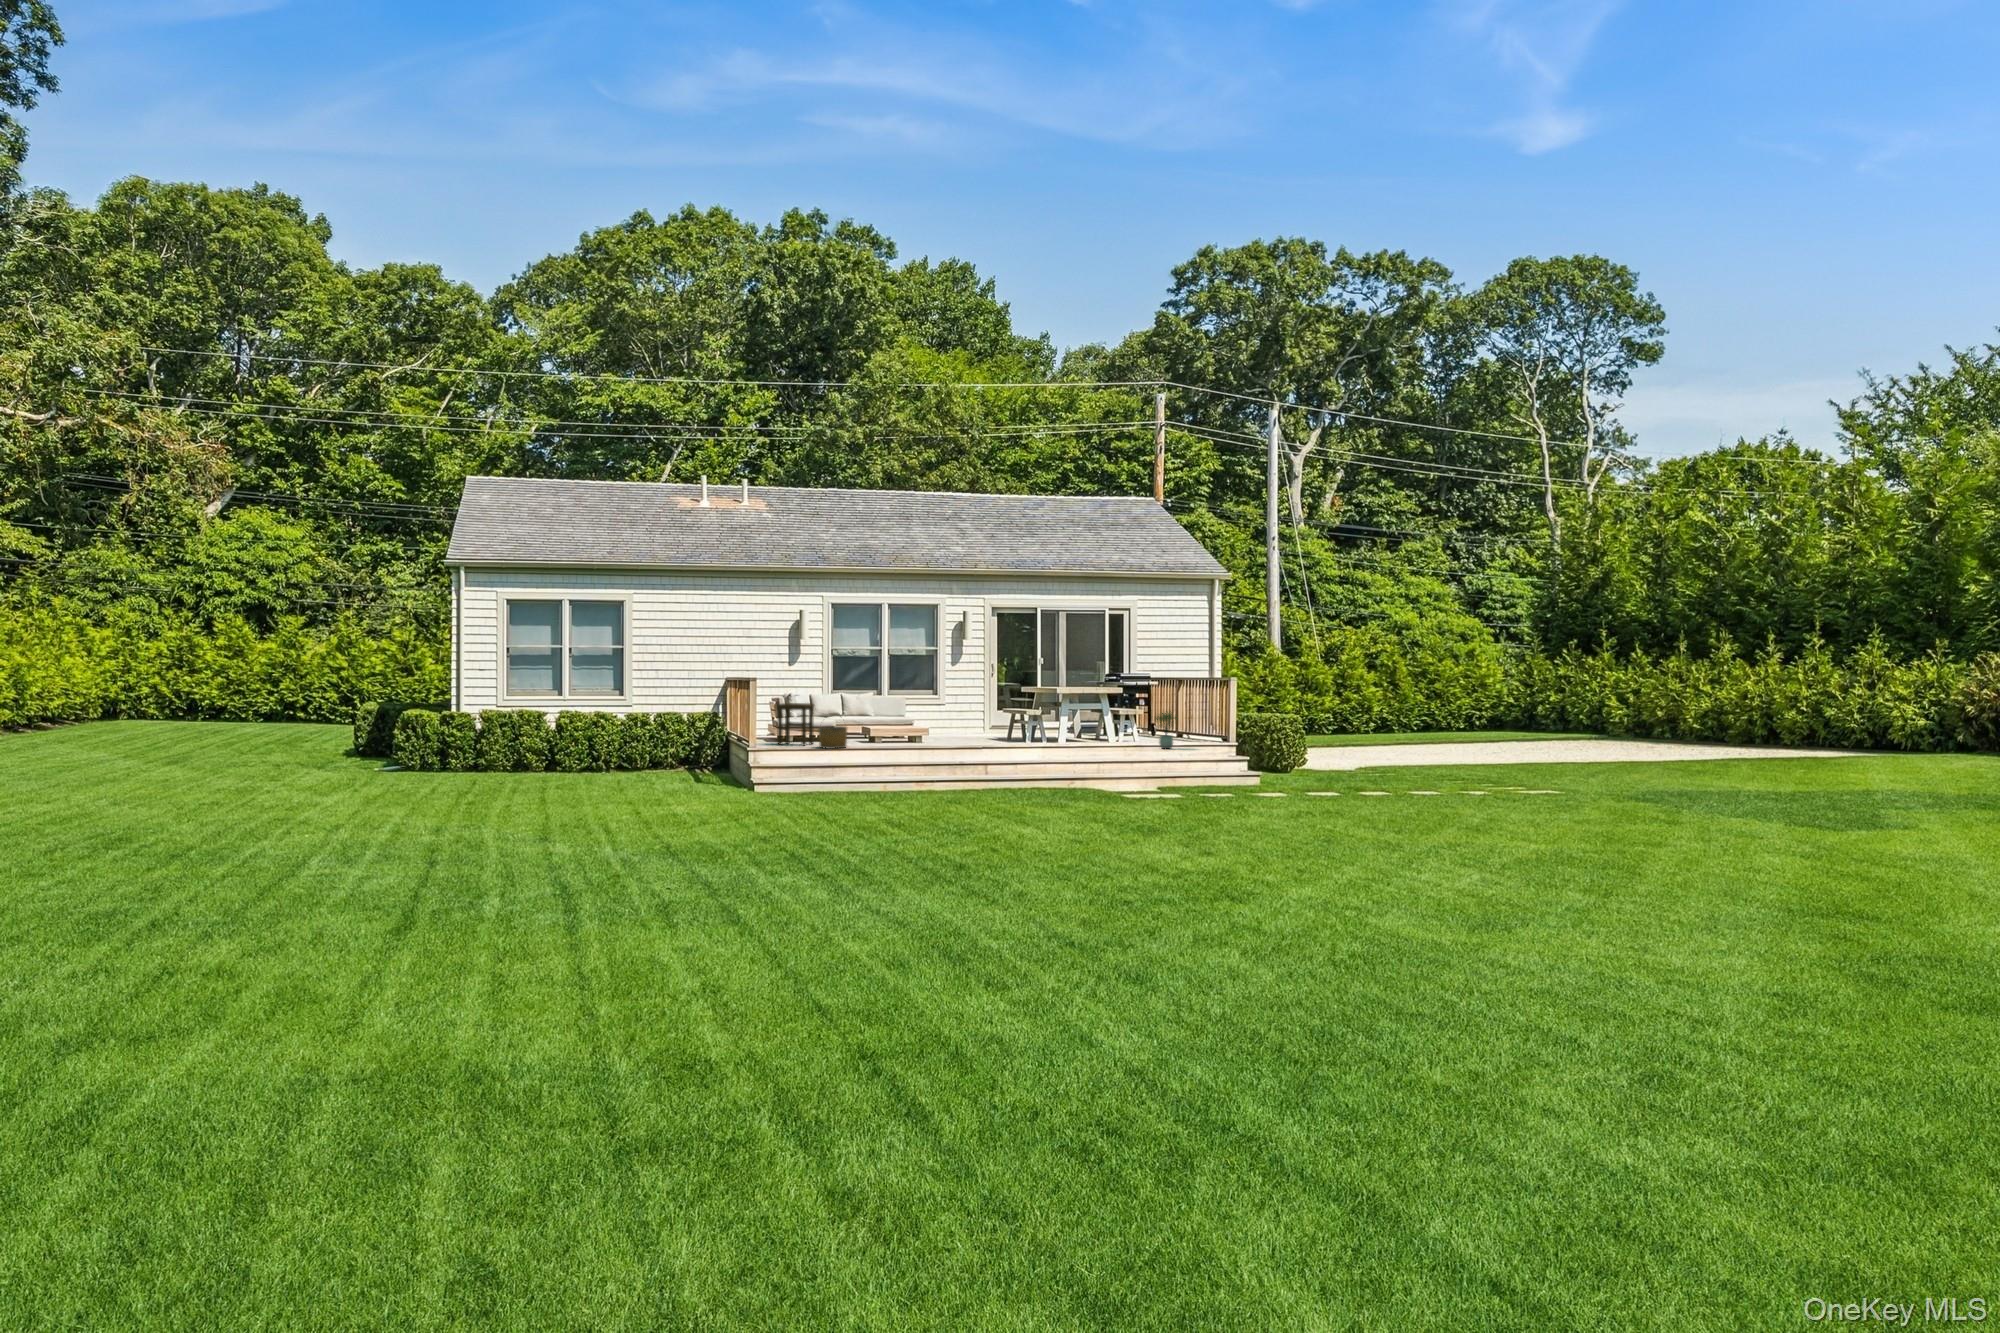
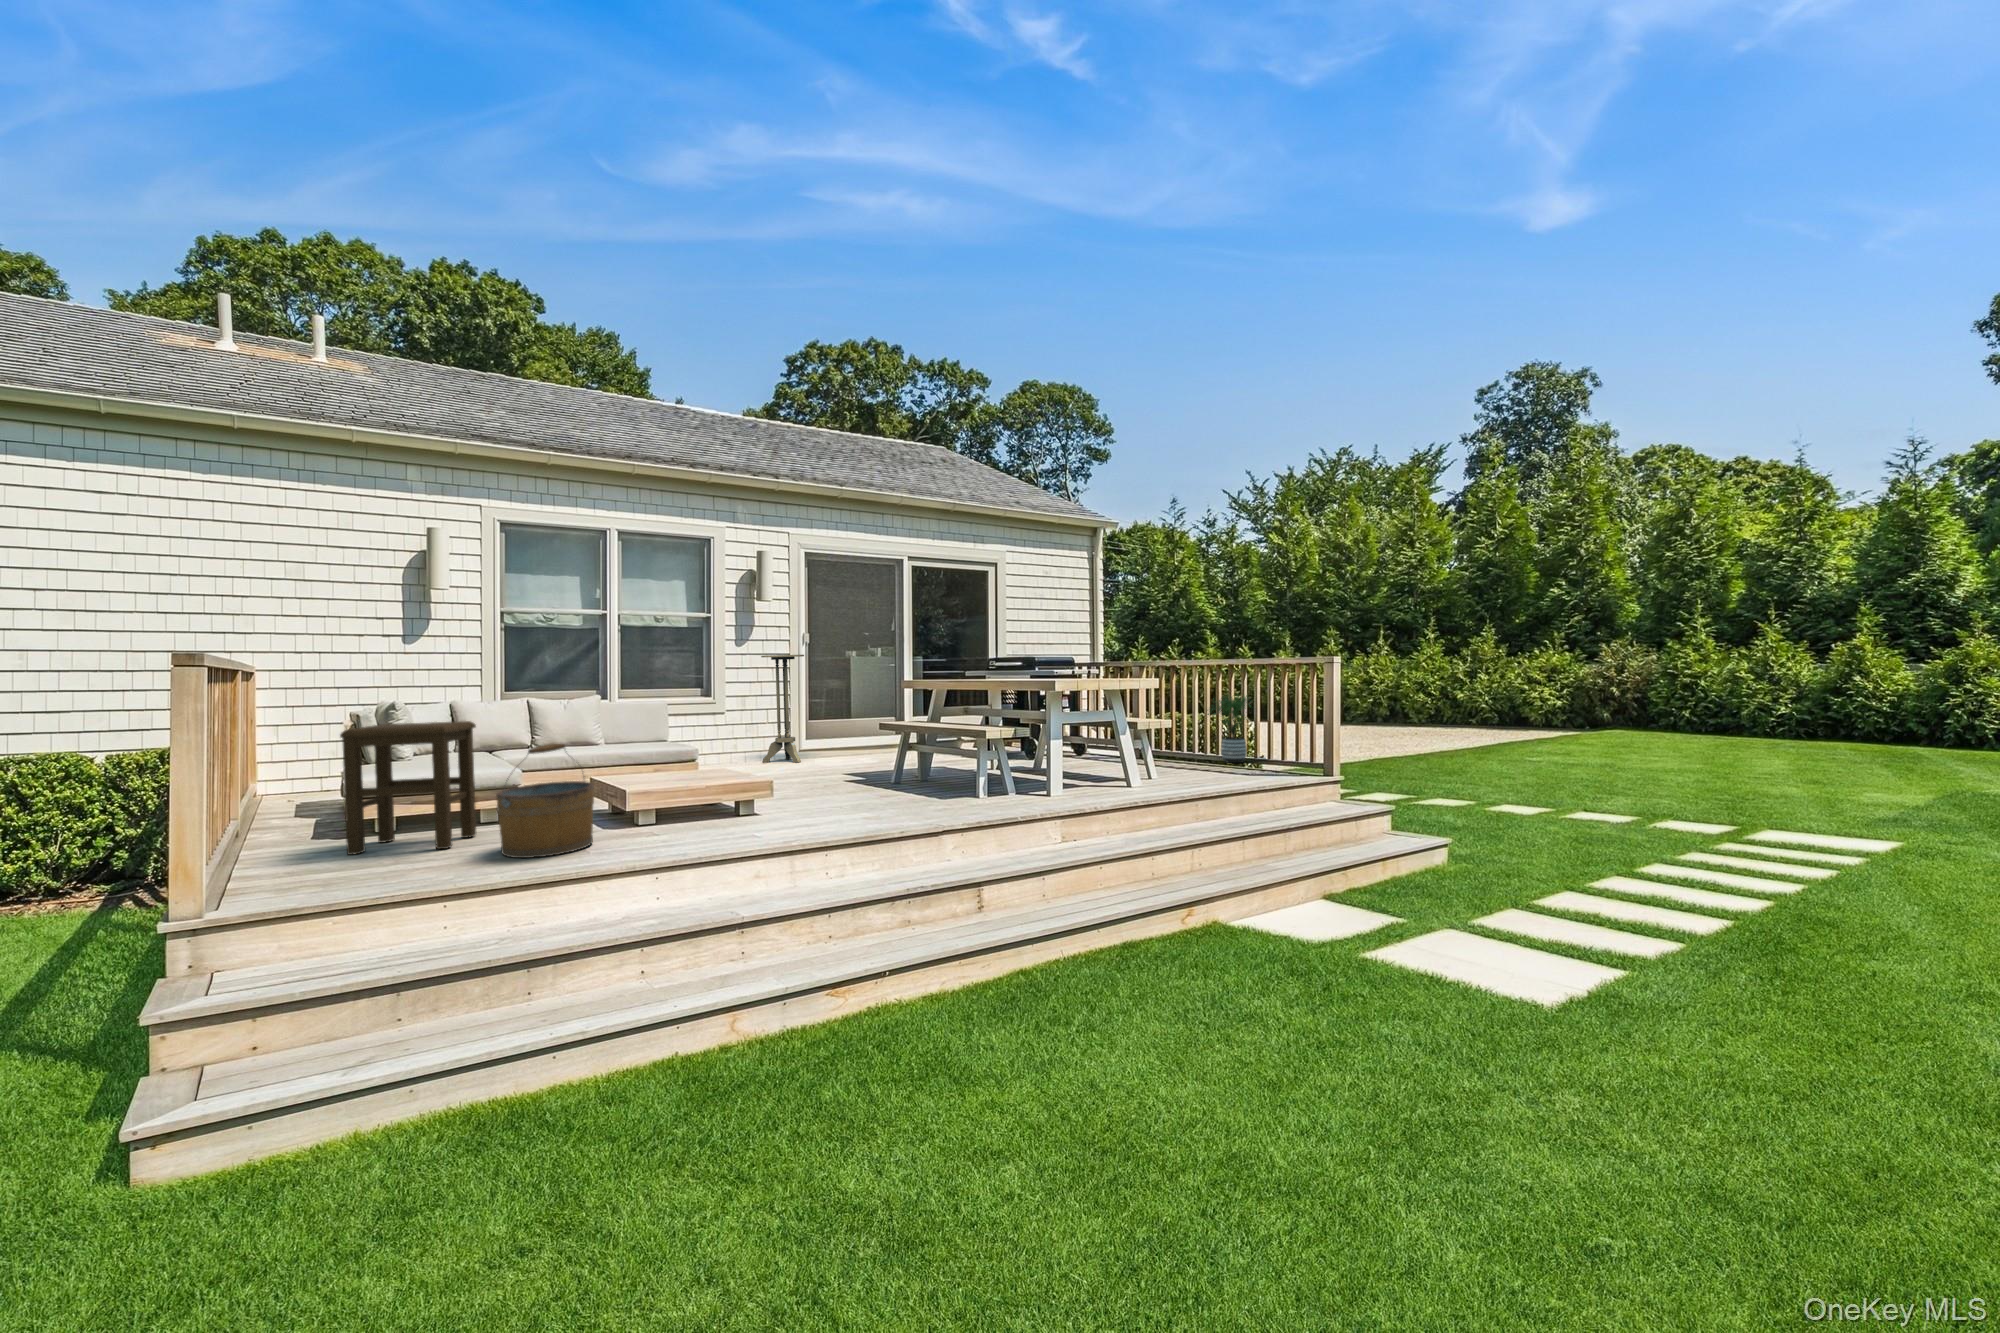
side table: none [946,677,969,736] -> present [761,655,804,763]

